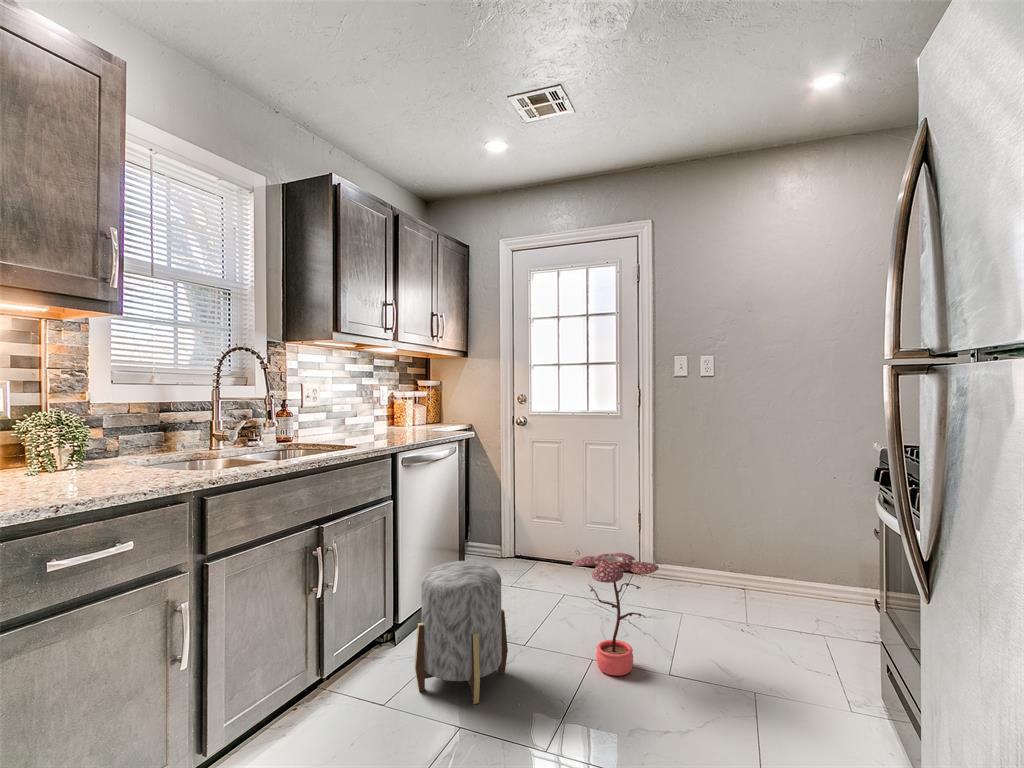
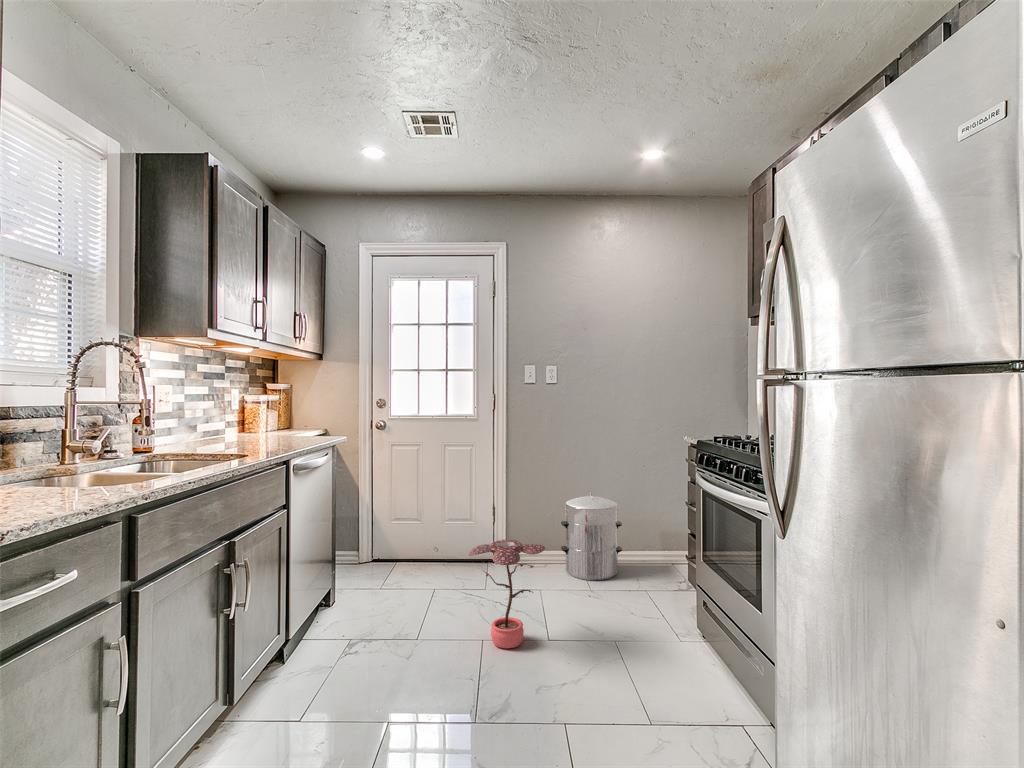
waste bin: none [714,509,793,615] -> present [561,493,622,580]
stool: present [415,561,508,704] -> none [327,562,414,700]

